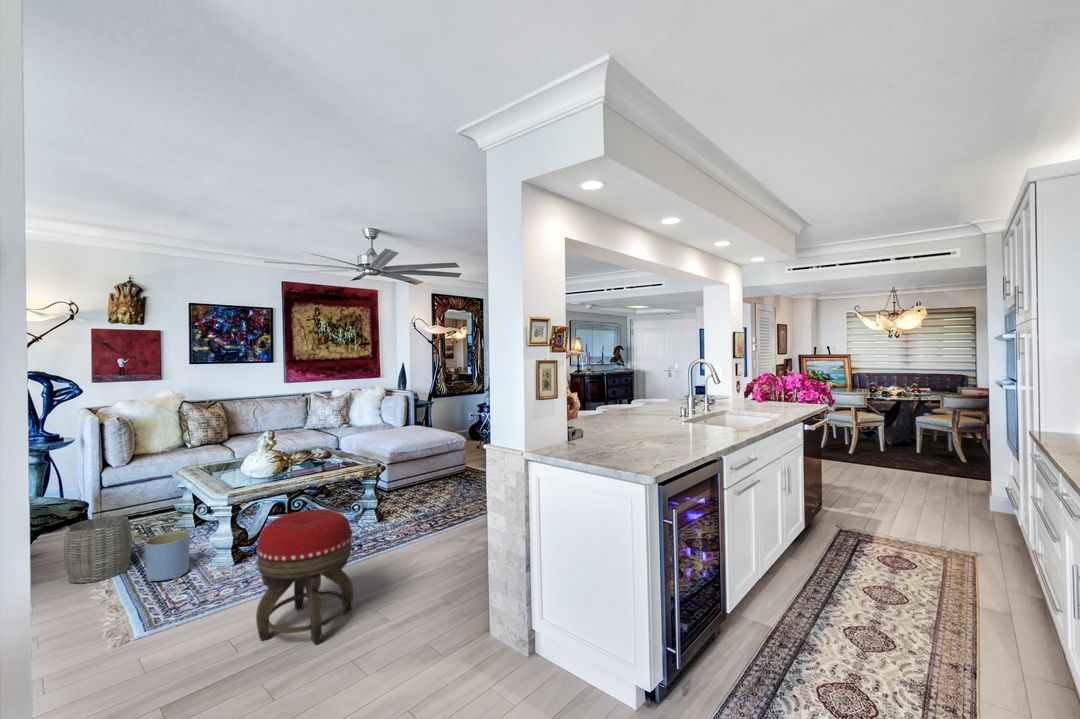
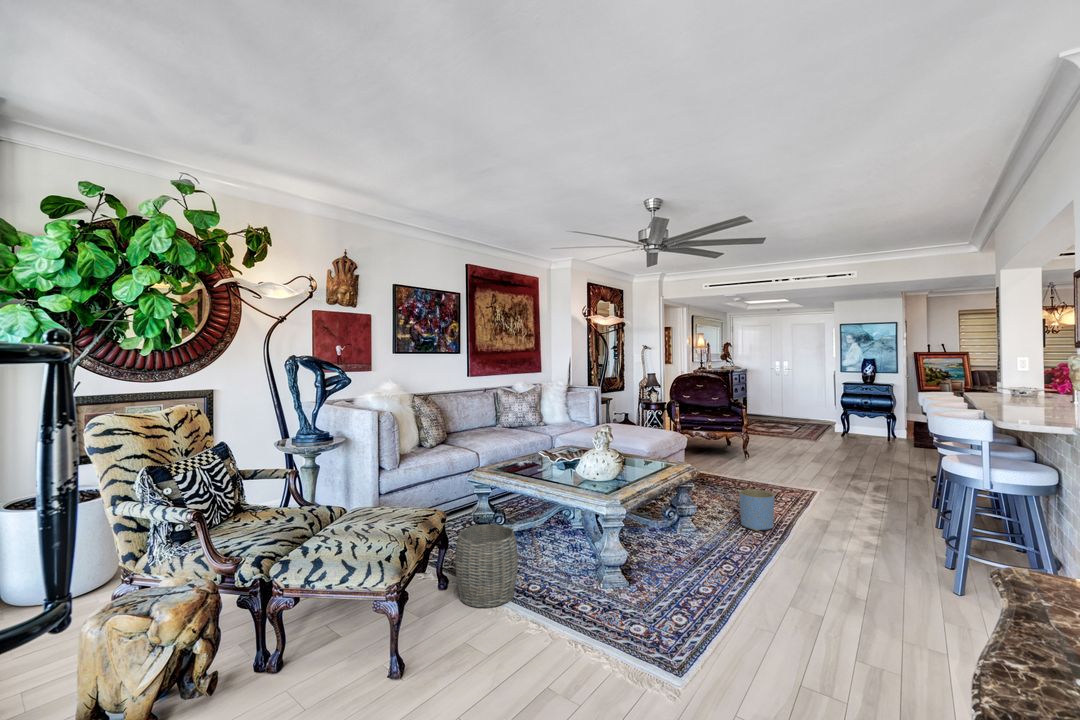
footstool: present [256,509,353,644] -> none [803,504,927,663]
planter: present [144,531,190,582] -> present [739,489,774,531]

